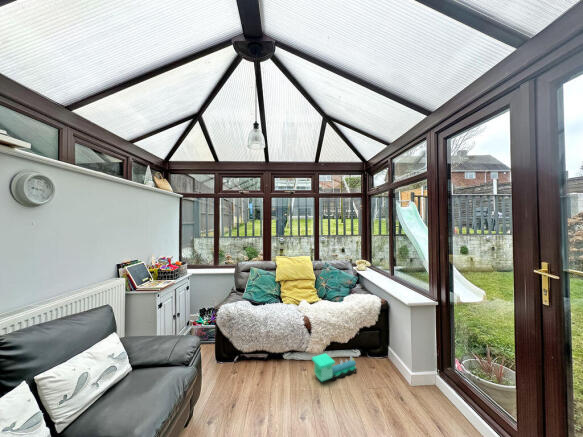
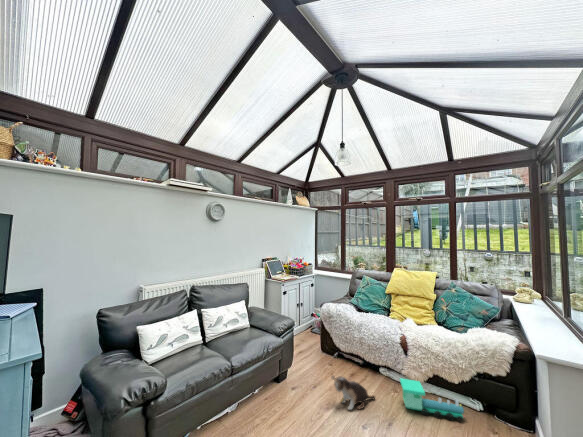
plush toy: none [261,379,295,412] -> present [331,376,375,410]

